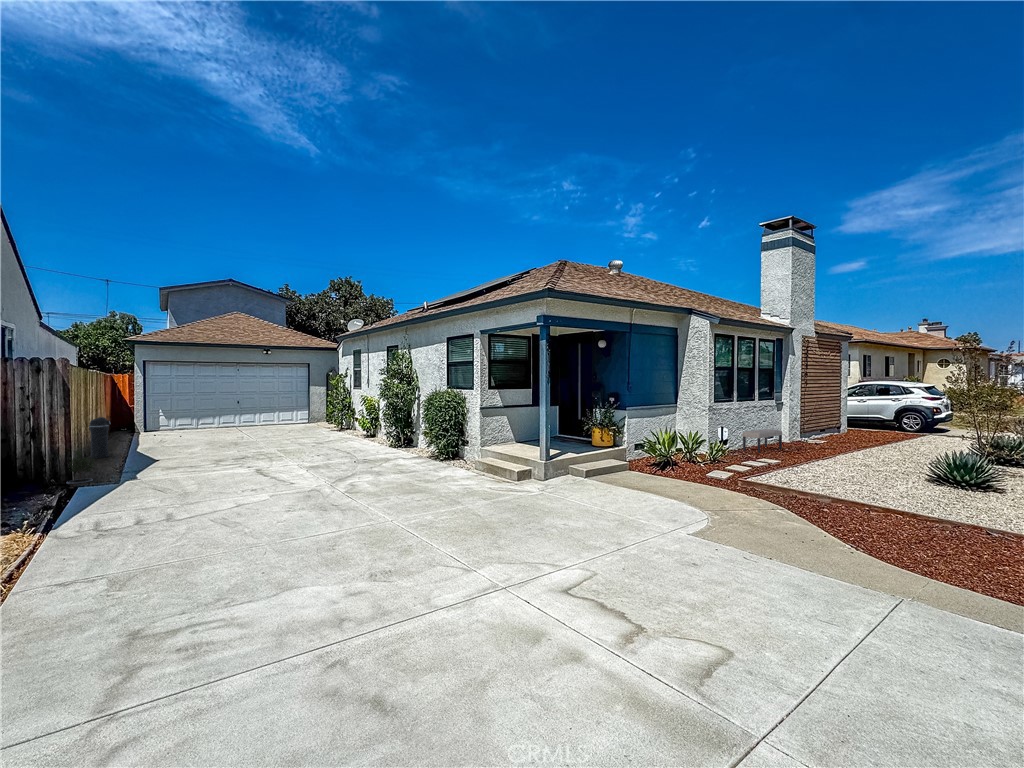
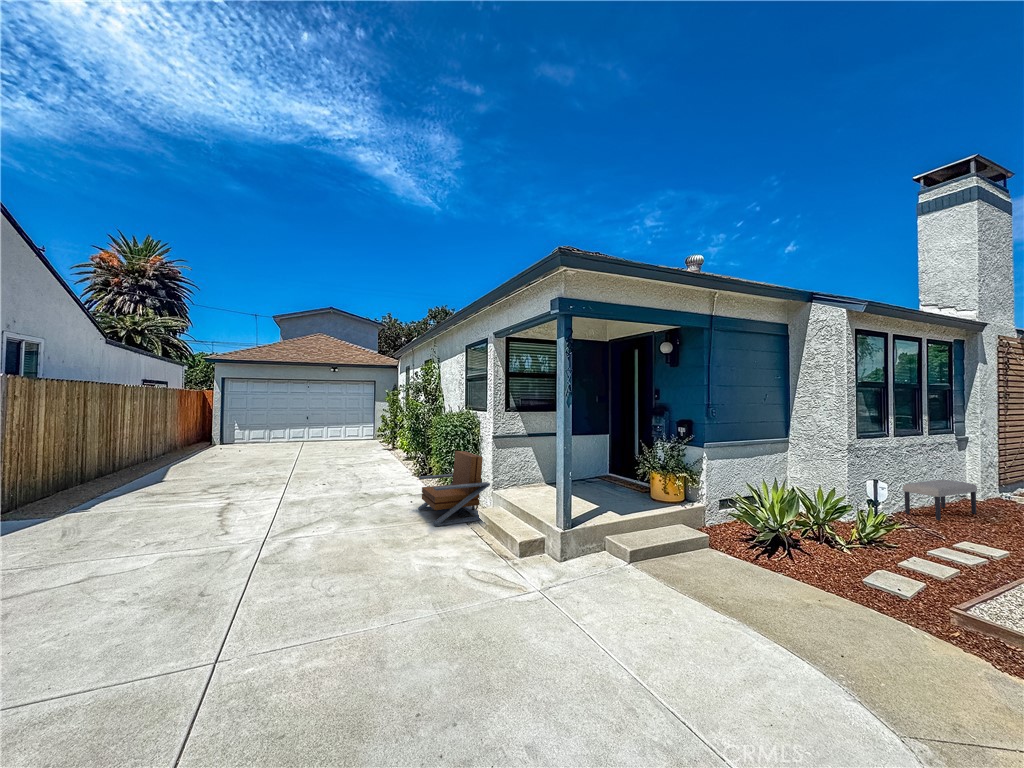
trash can: present [89,417,110,458] -> none [119,433,141,475]
lounge chair: none [423,420,482,472] -> present [418,451,490,526]
potted tree: present [67,451,94,484] -> none [19,470,59,512]

